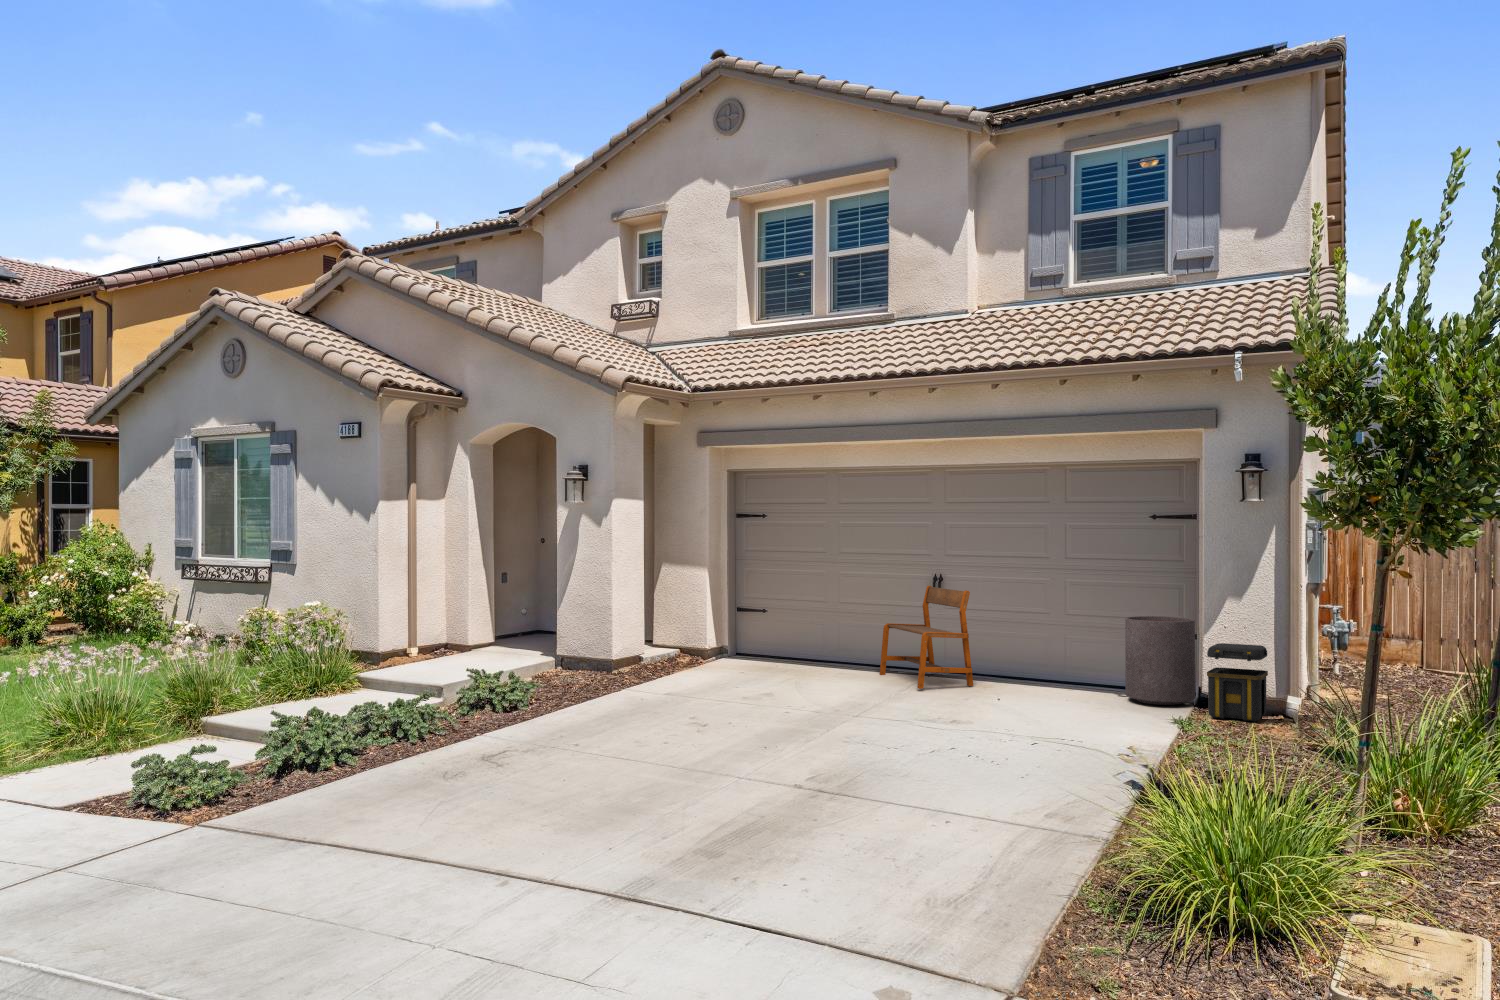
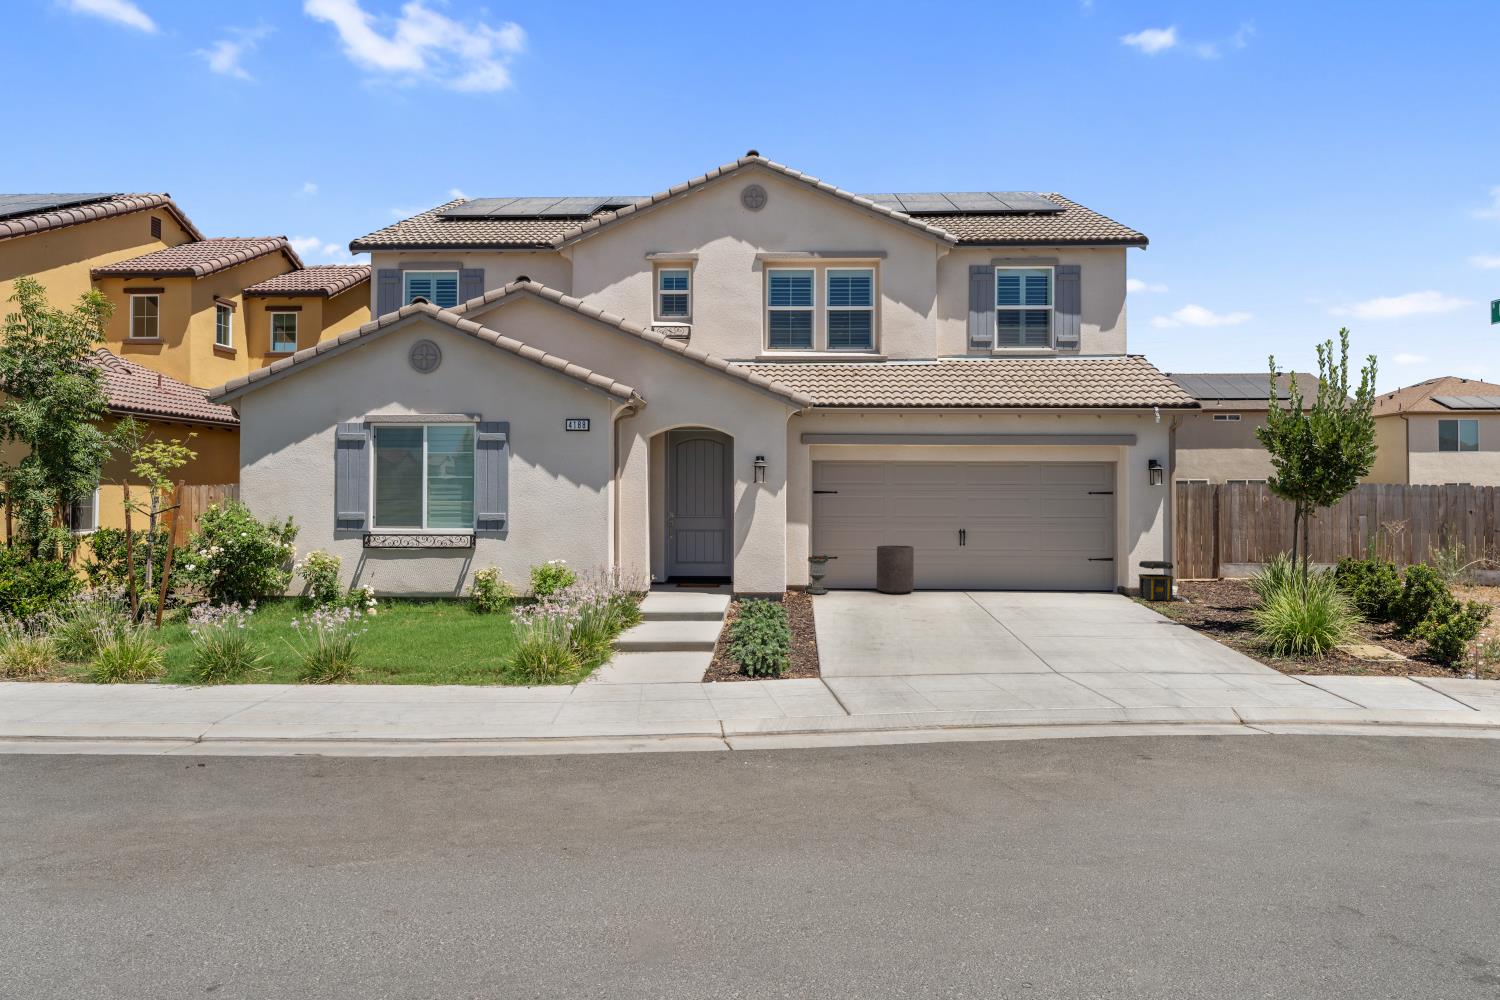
bench: present [880,586,973,689] -> none [926,535,998,597]
planter: none [697,609,730,668] -> present [807,555,829,594]
trash can: present [1125,616,1195,705] -> present [877,545,914,594]

